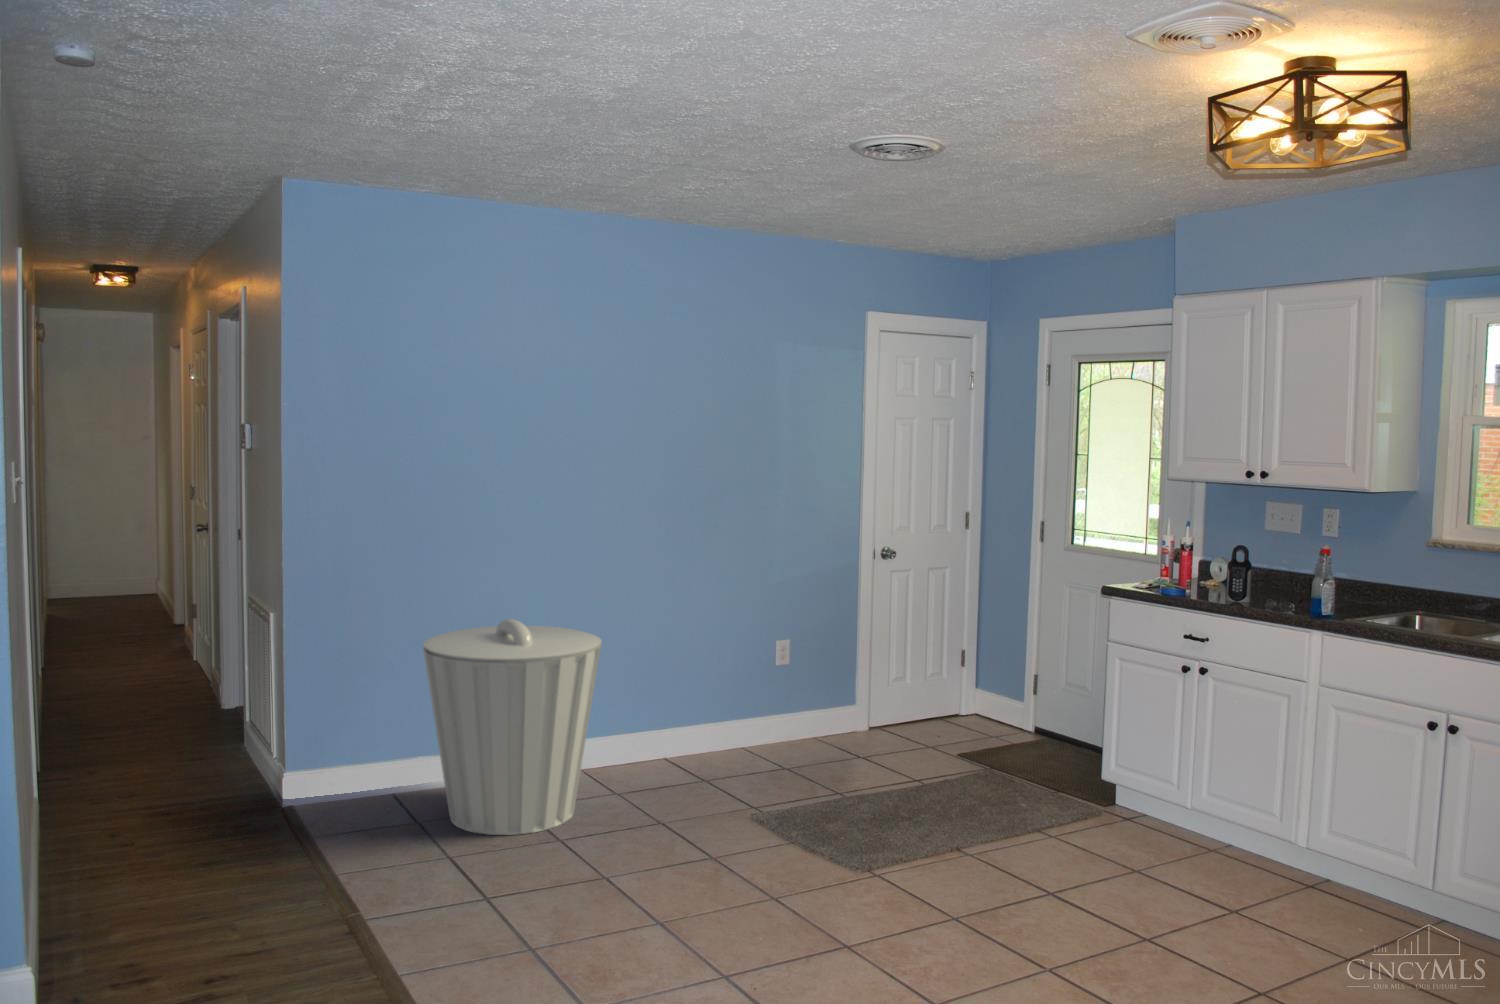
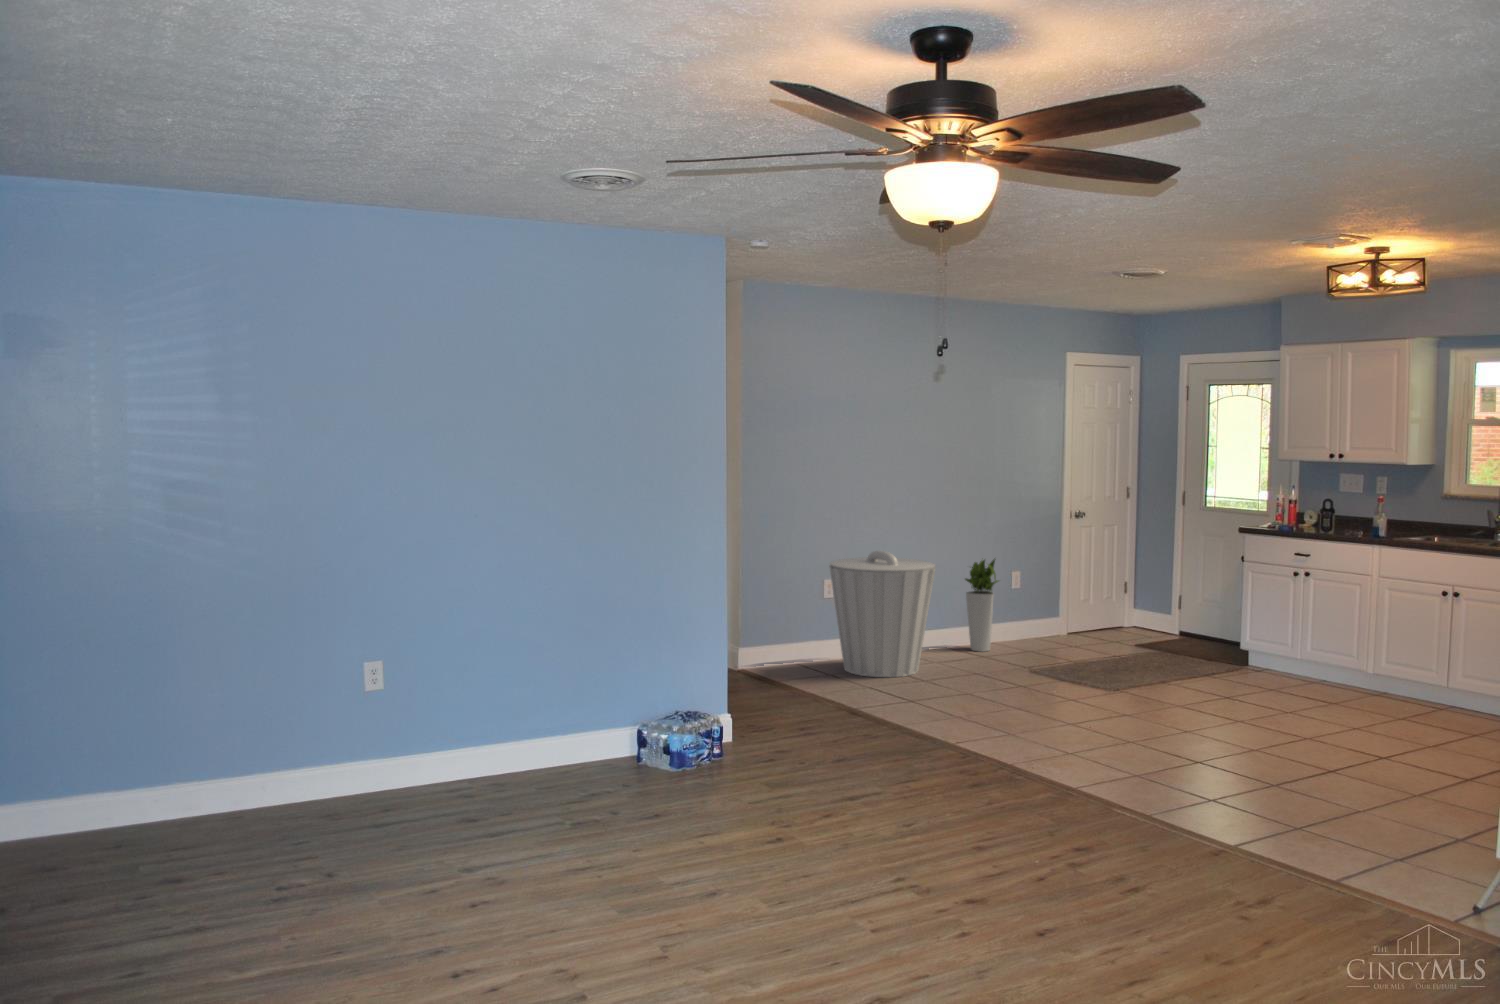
planter: none [687,621,747,769] -> present [965,560,998,652]

